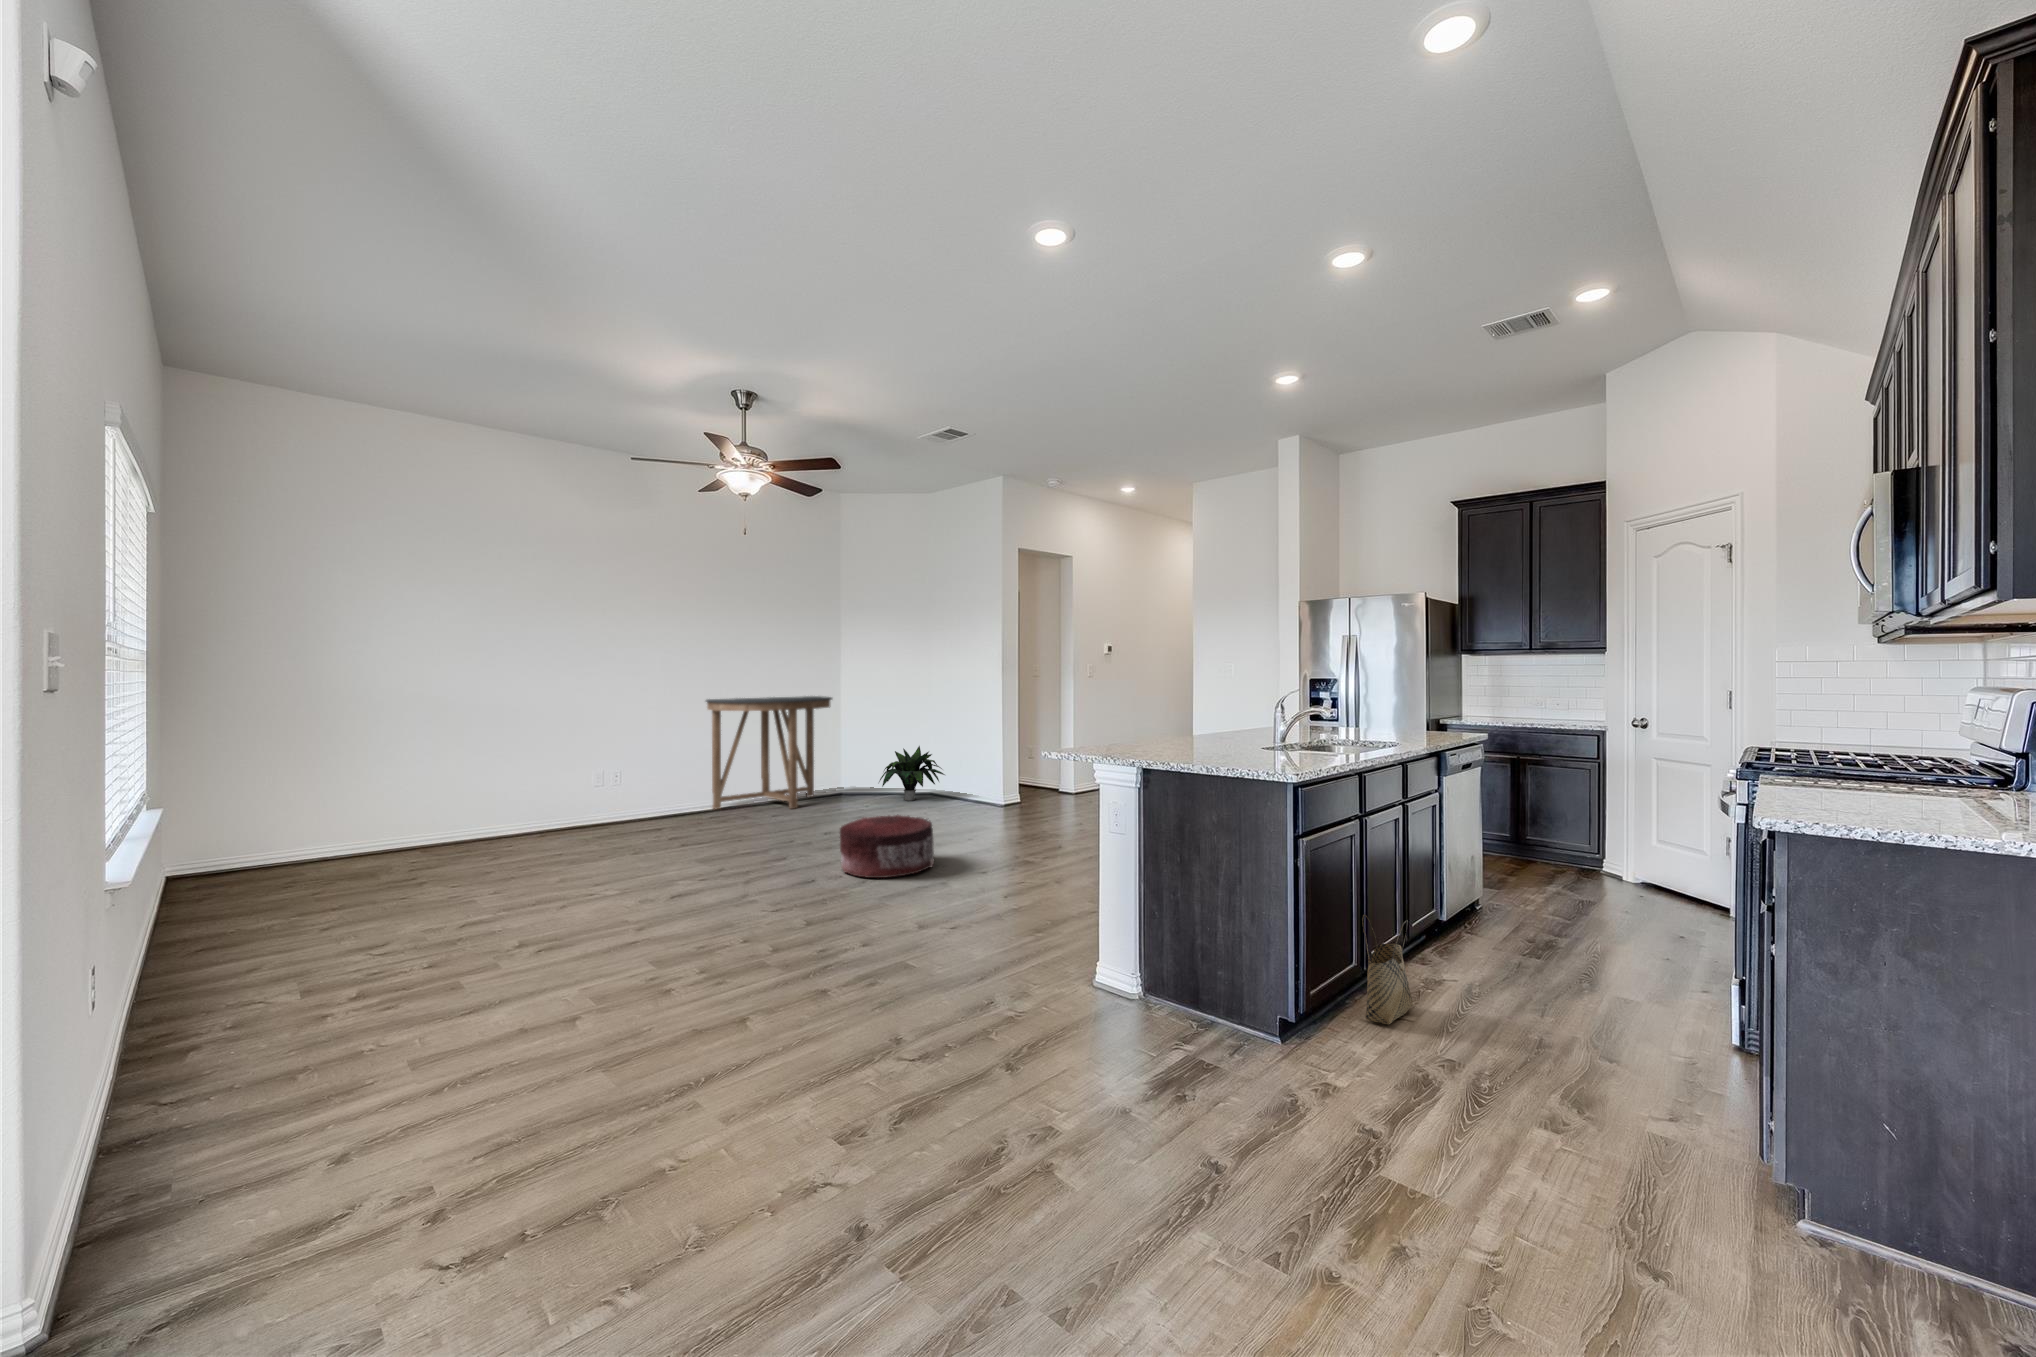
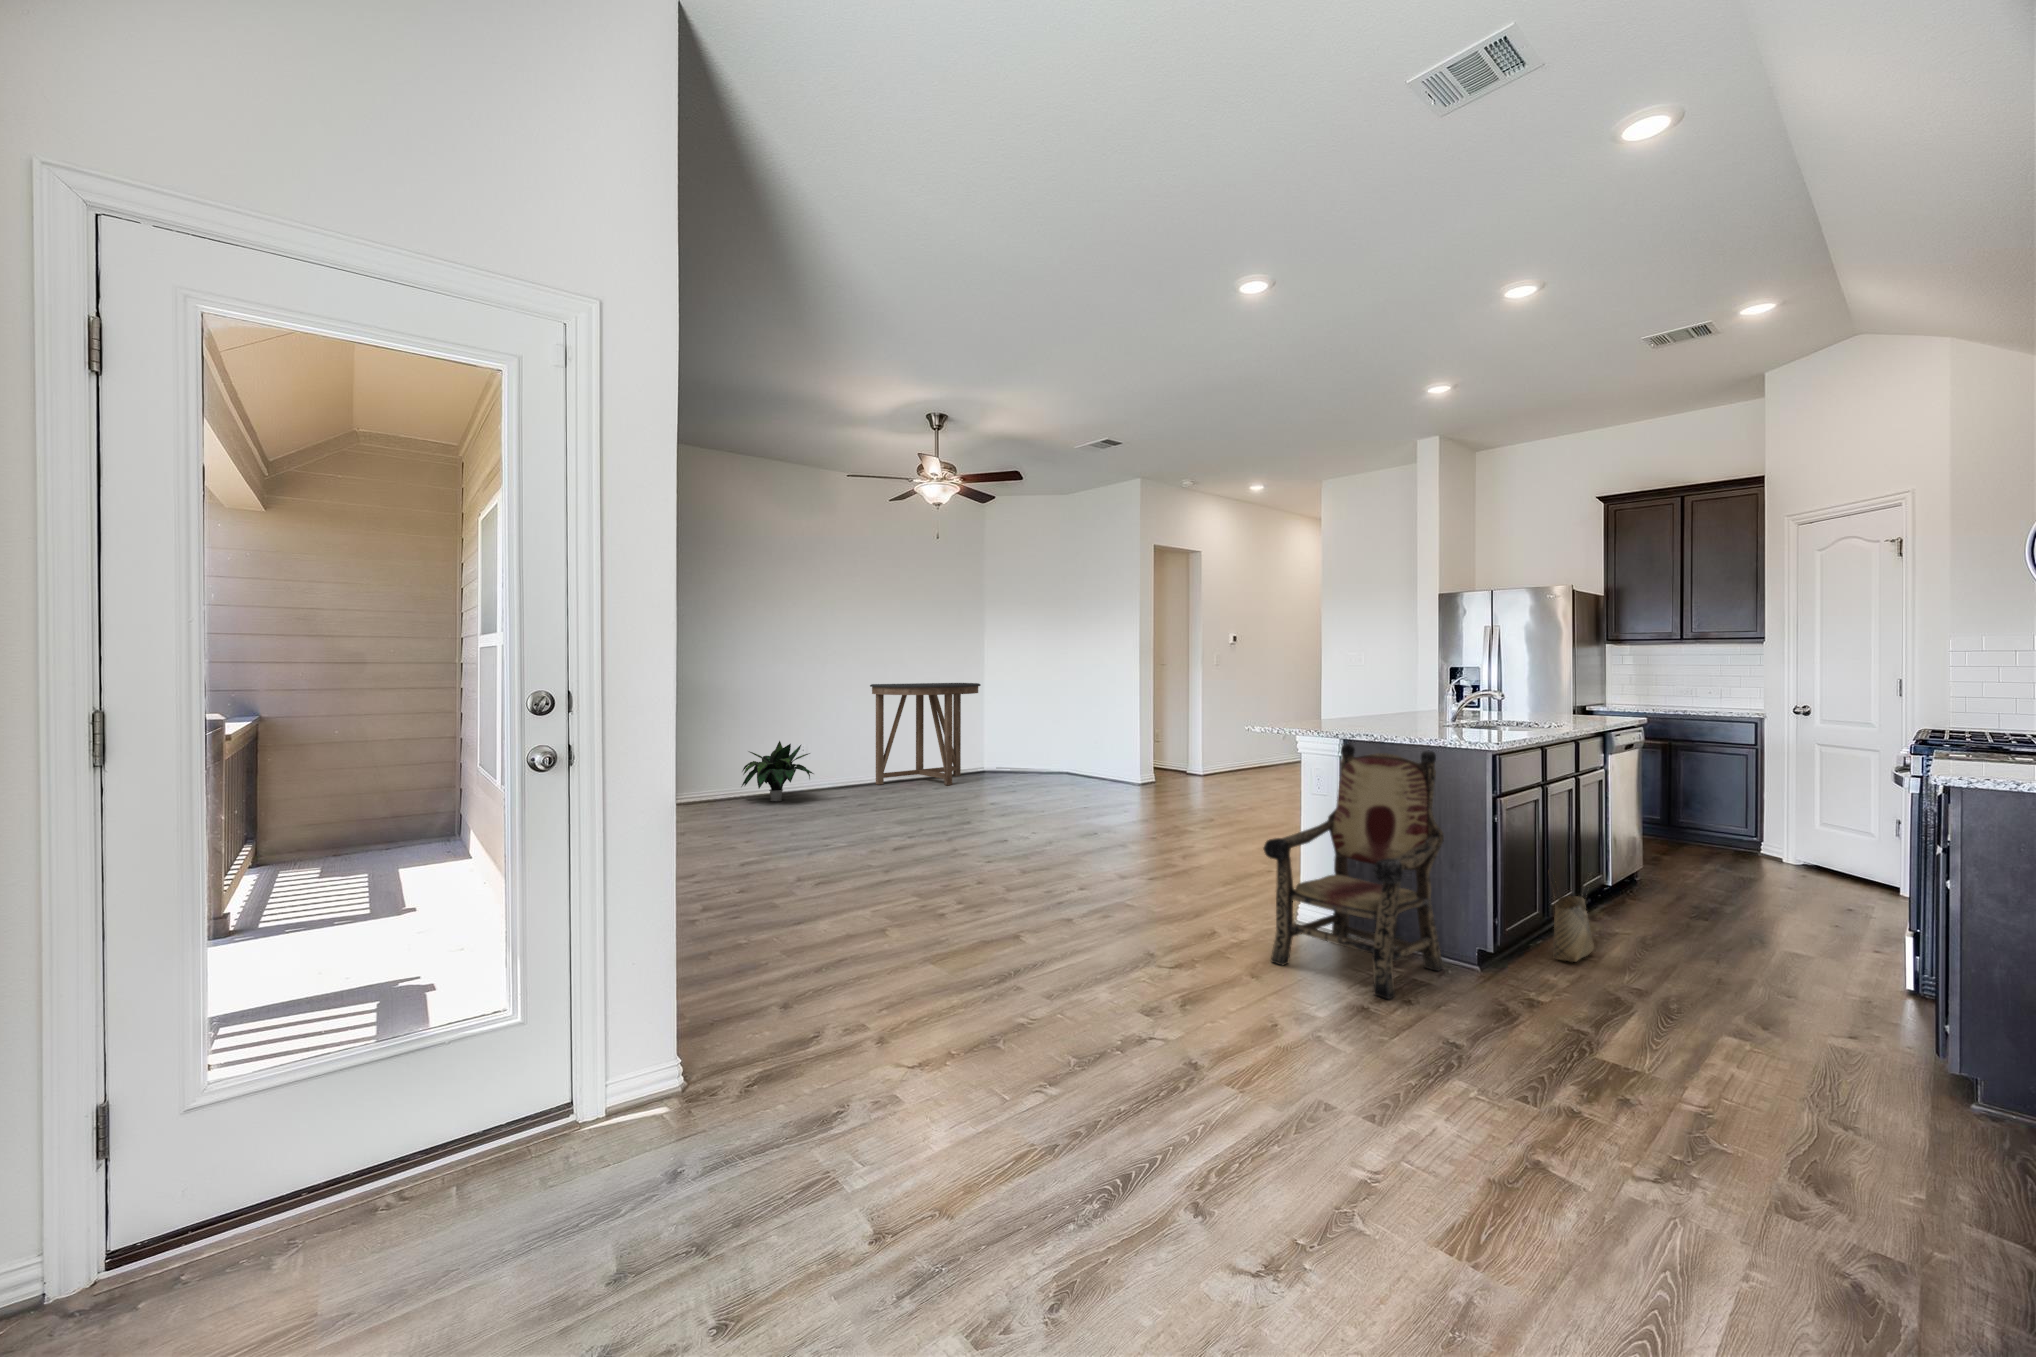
potted plant: present [879,746,945,801] -> present [741,741,814,802]
armchair: none [1033,775,1240,1092] -> present [1263,744,1444,999]
pouf: present [840,815,934,878] -> none [1022,788,1106,842]

